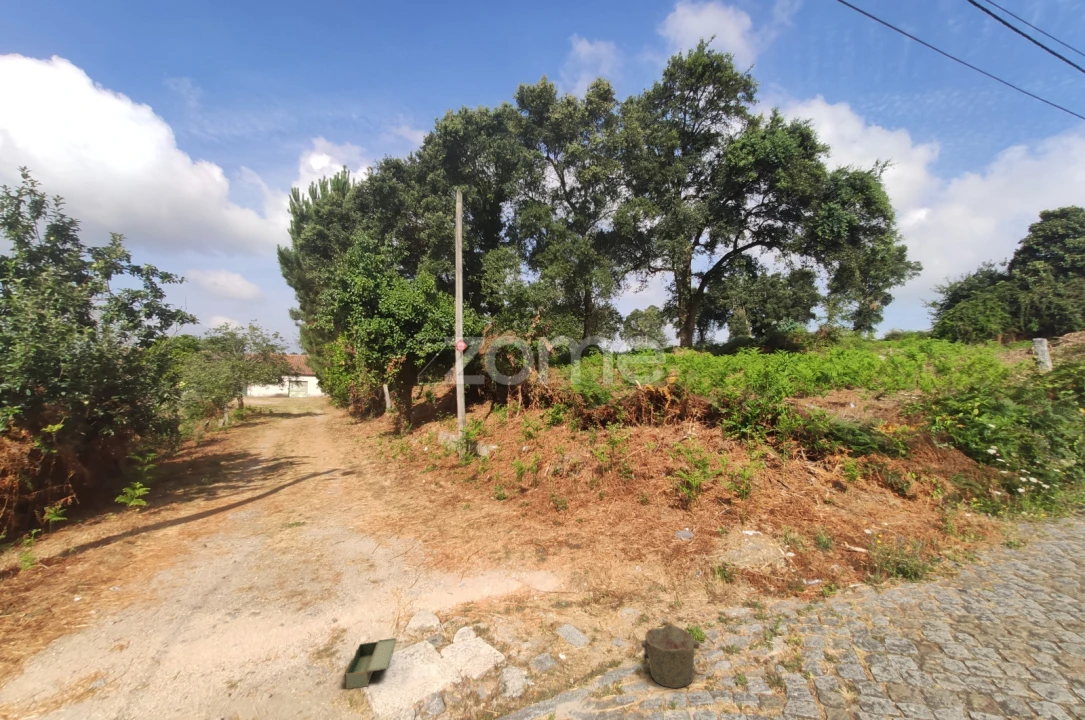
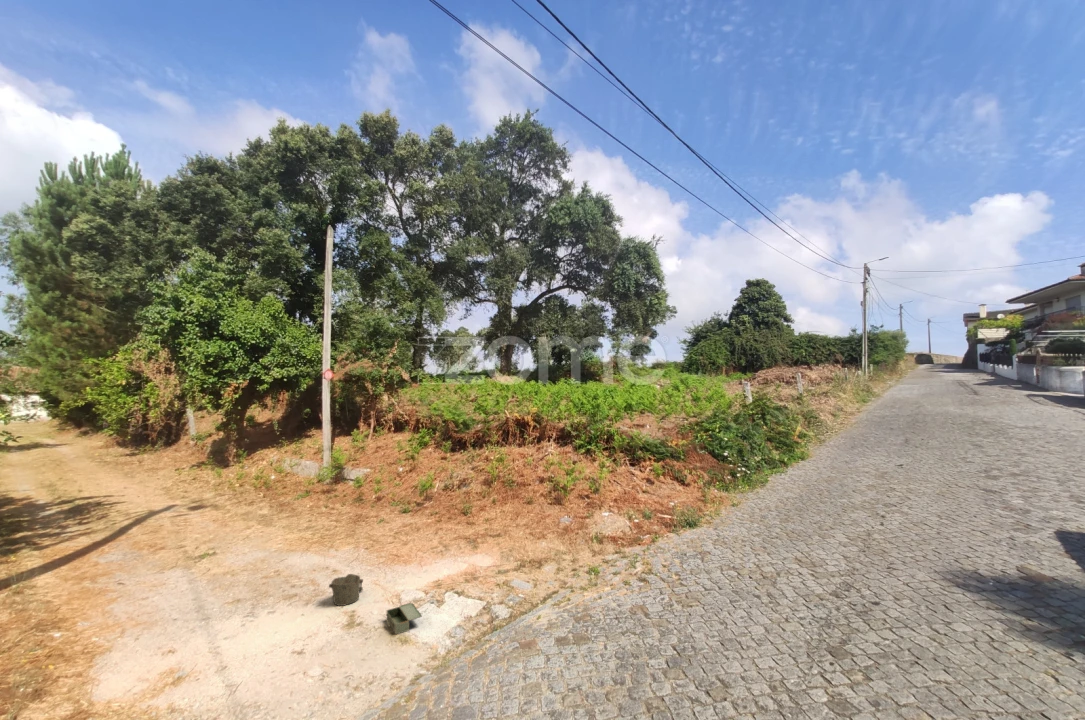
bucket: present [641,625,699,688] -> present [329,574,363,606]

